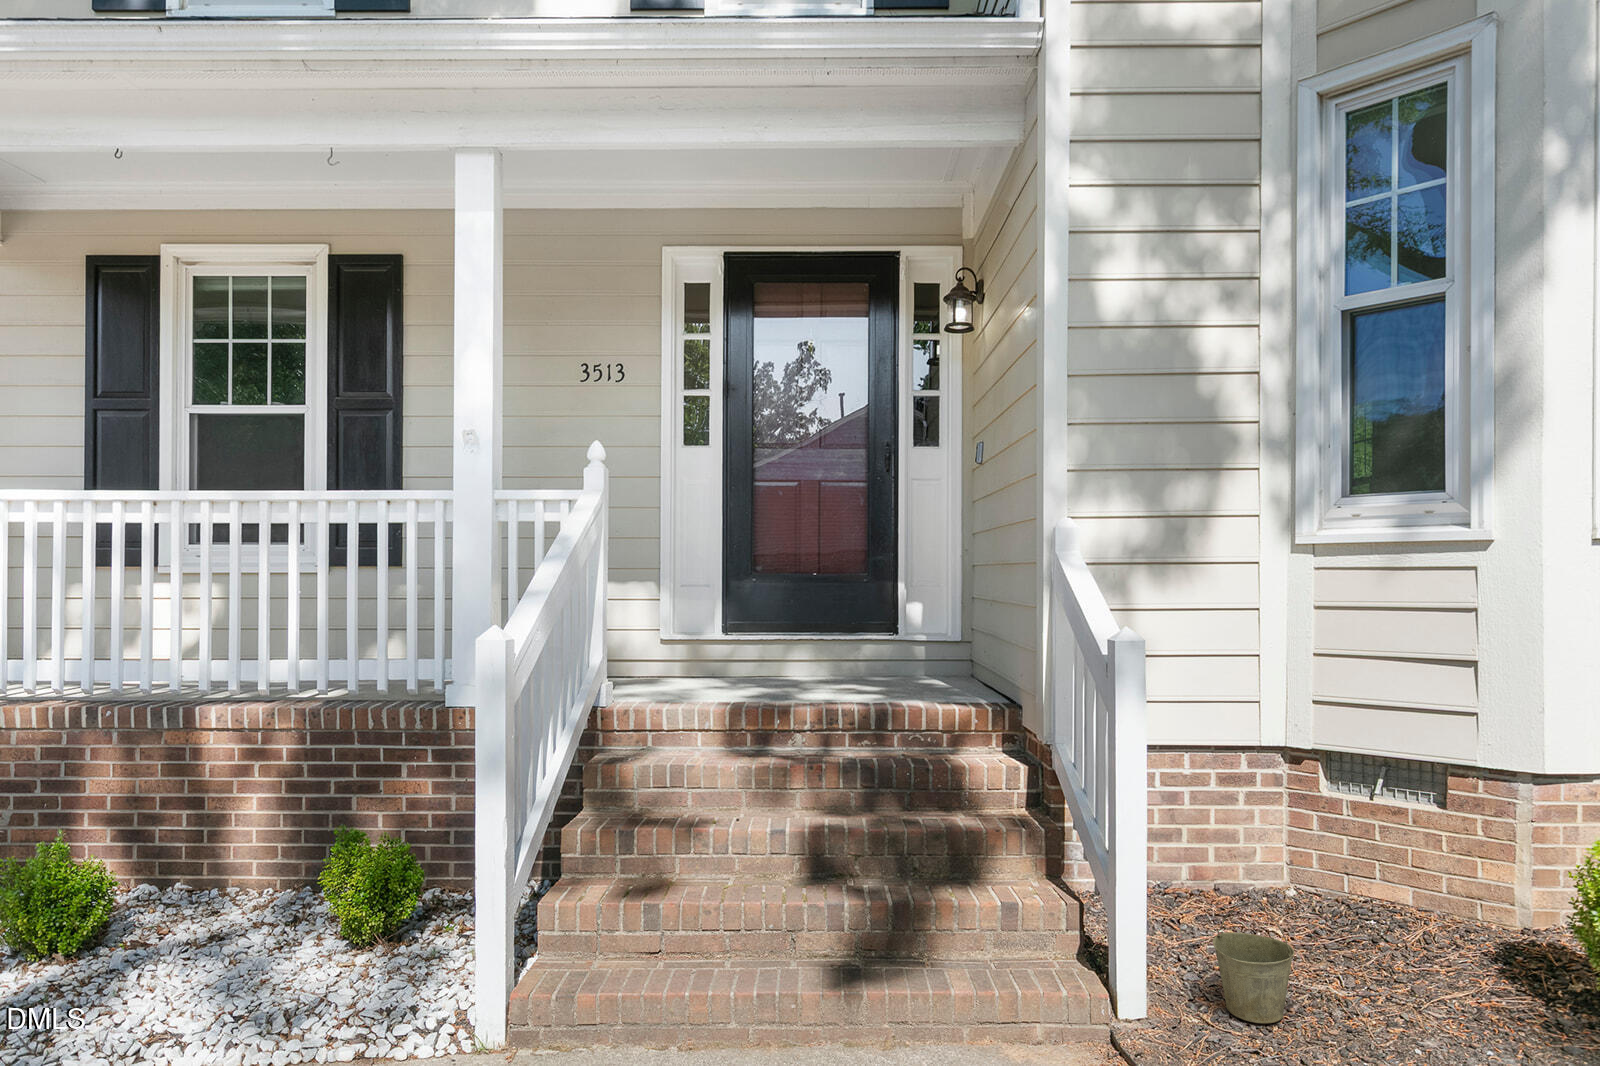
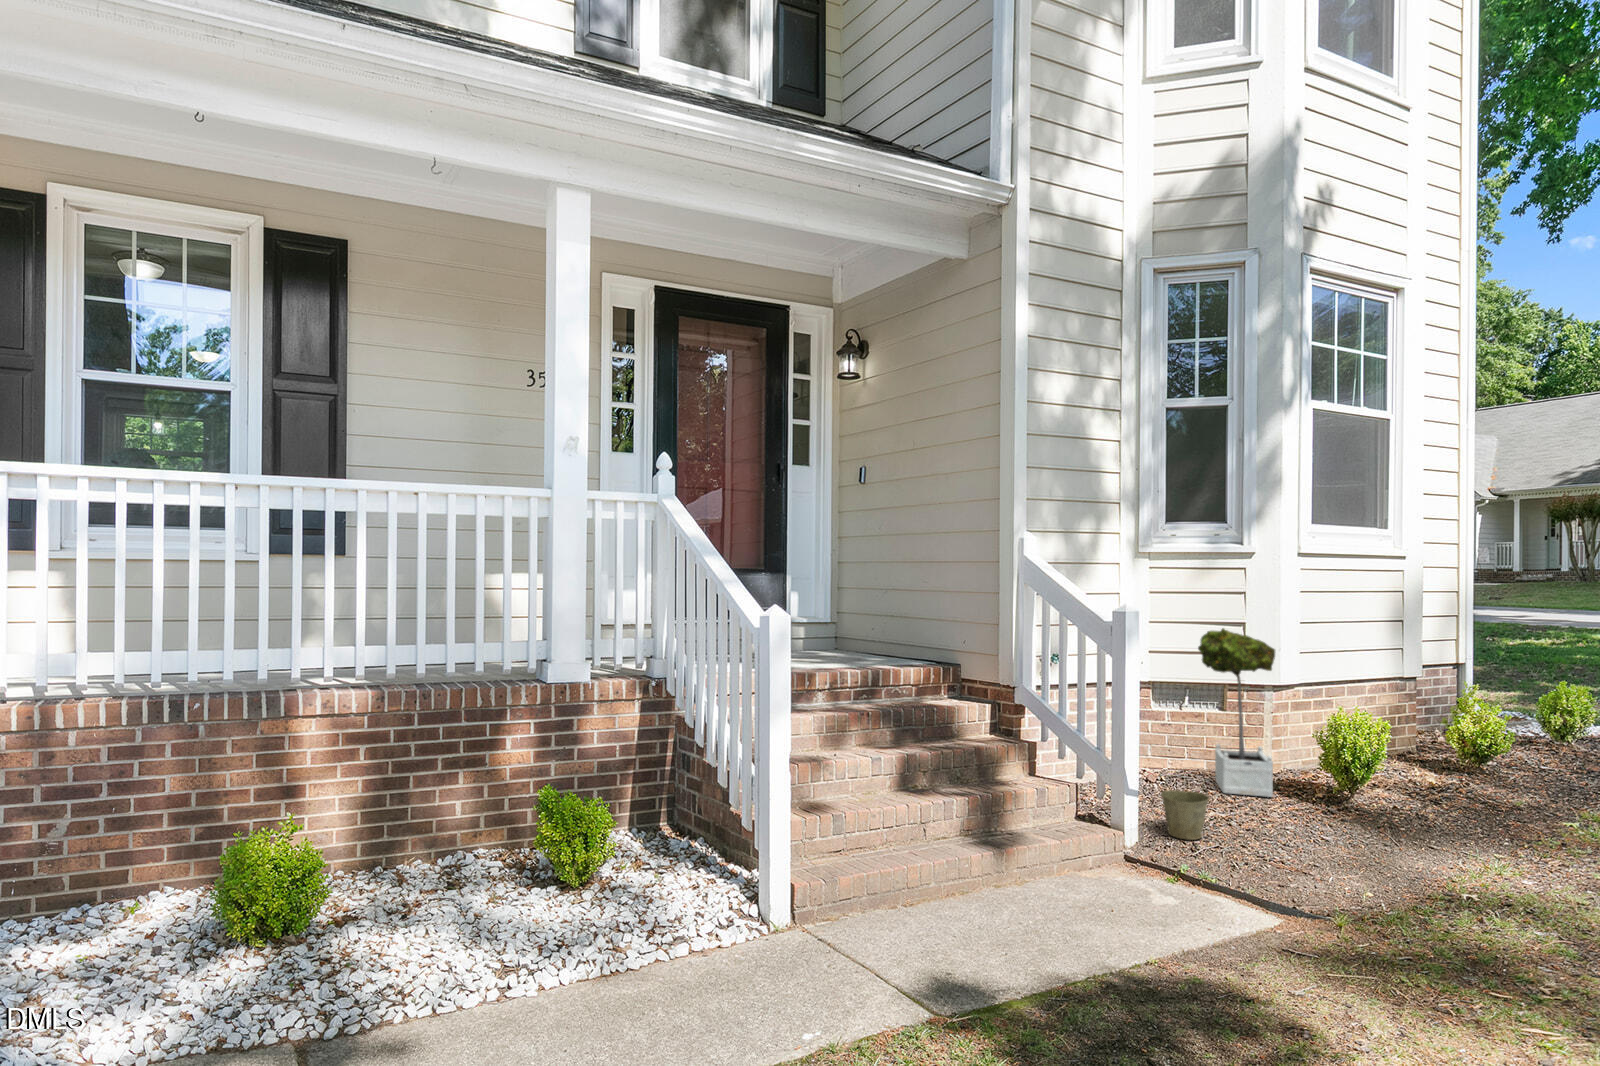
potted tree: none [1372,670,1513,967] -> present [1198,628,1275,797]

